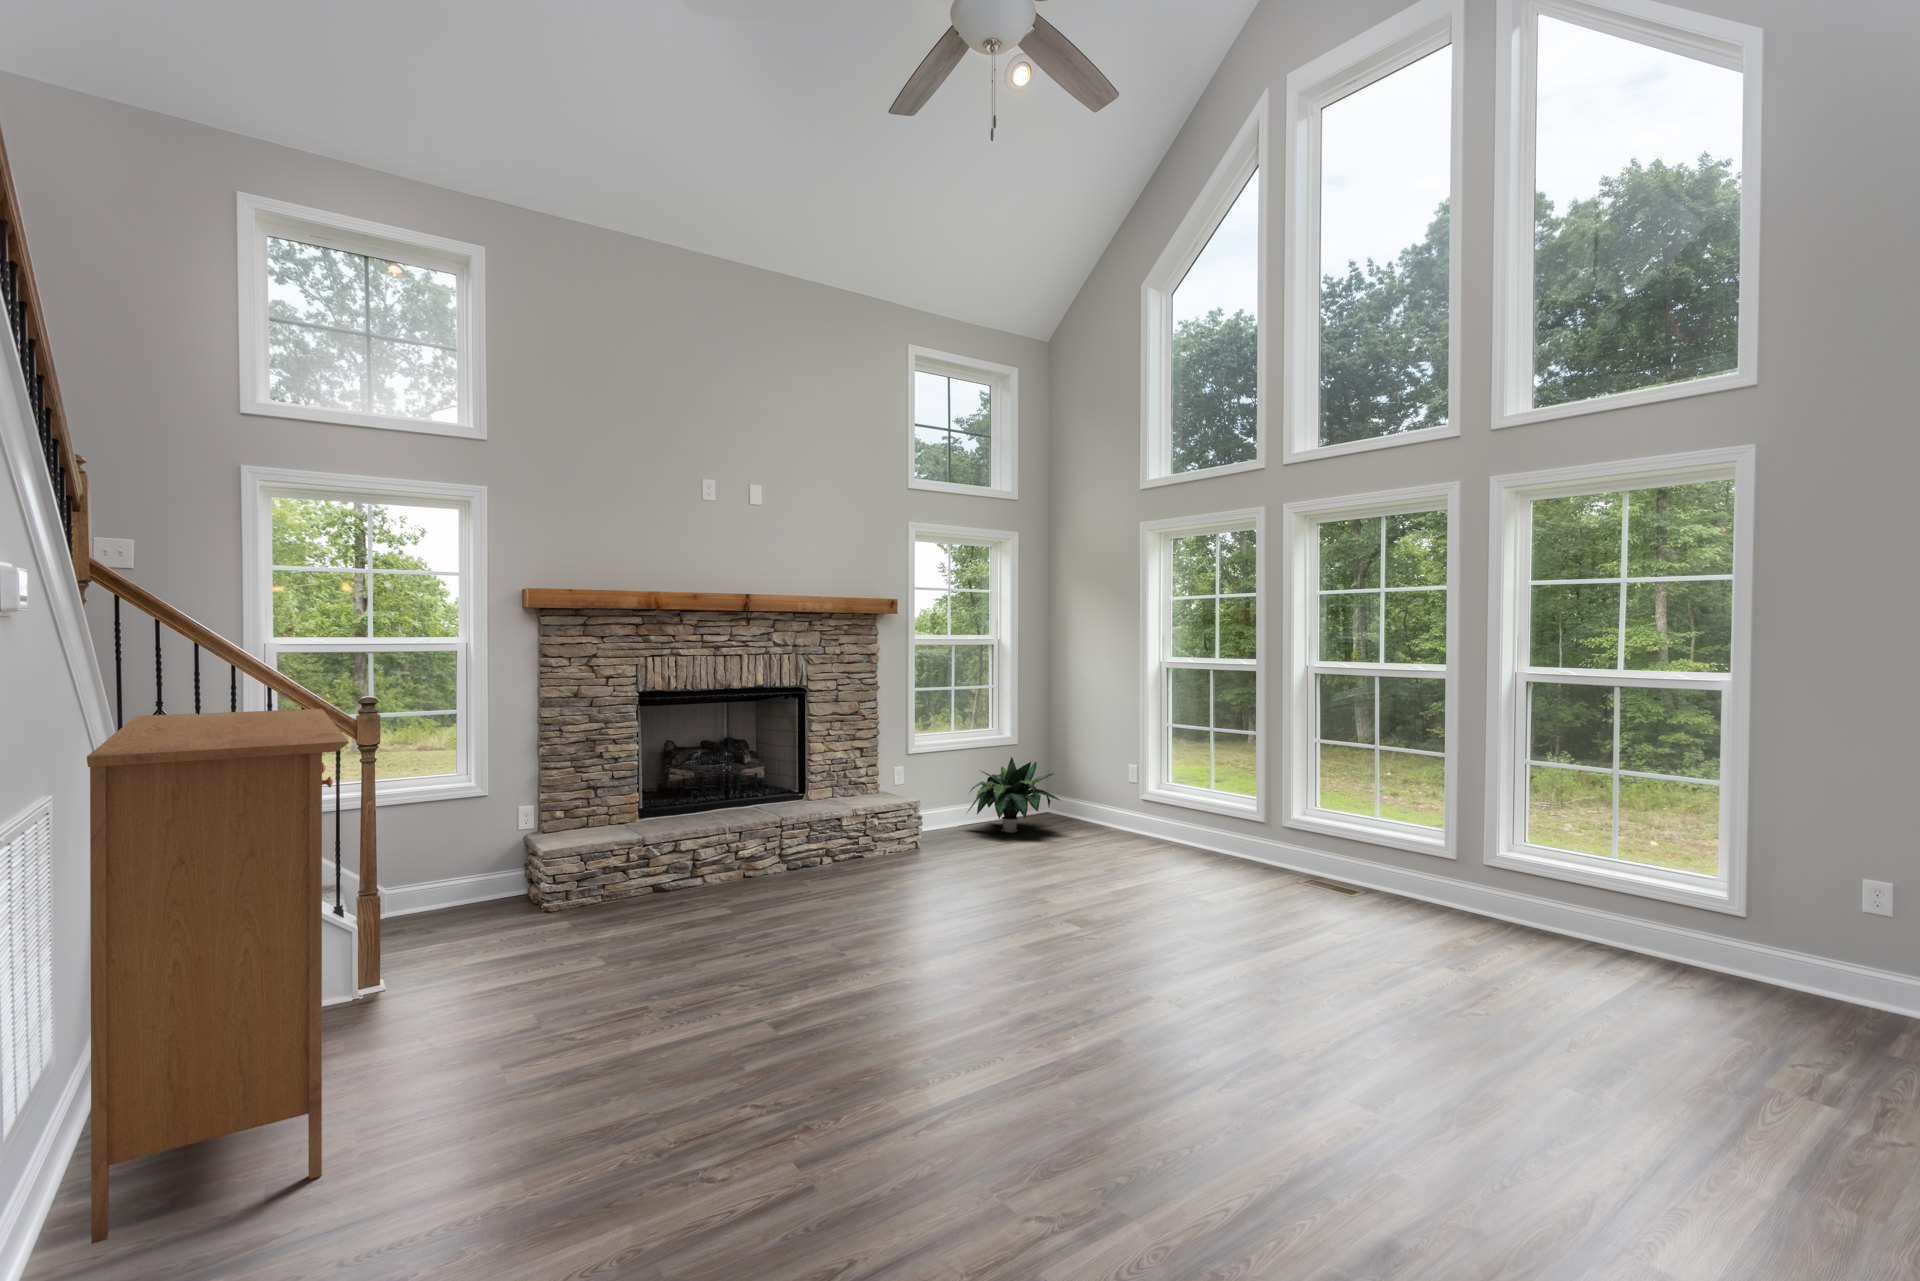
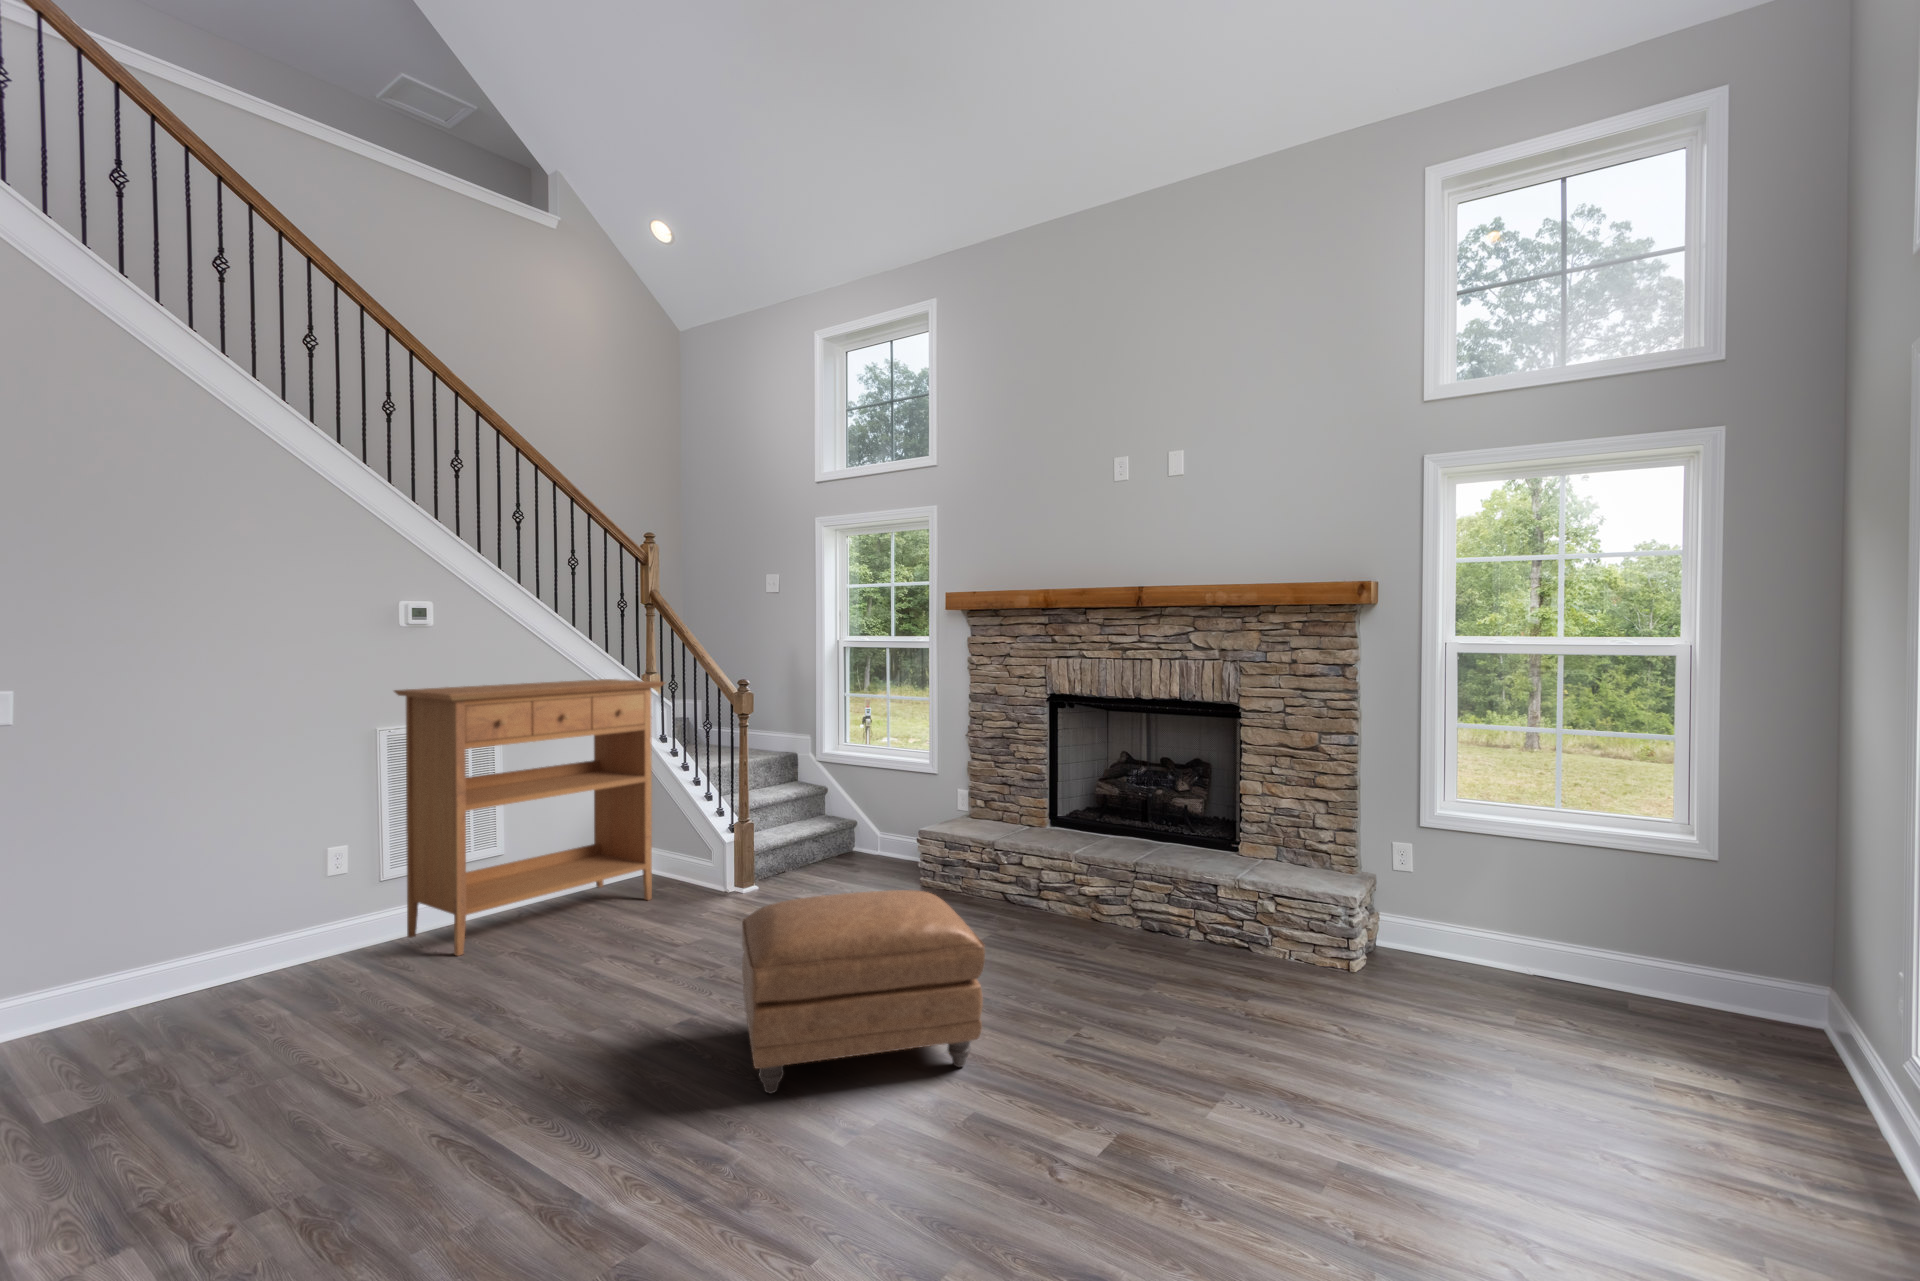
potted plant: present [968,757,1059,833] -> none [1504,873,1722,1021]
ottoman: none [823,844,970,1001] -> present [742,890,985,1093]

